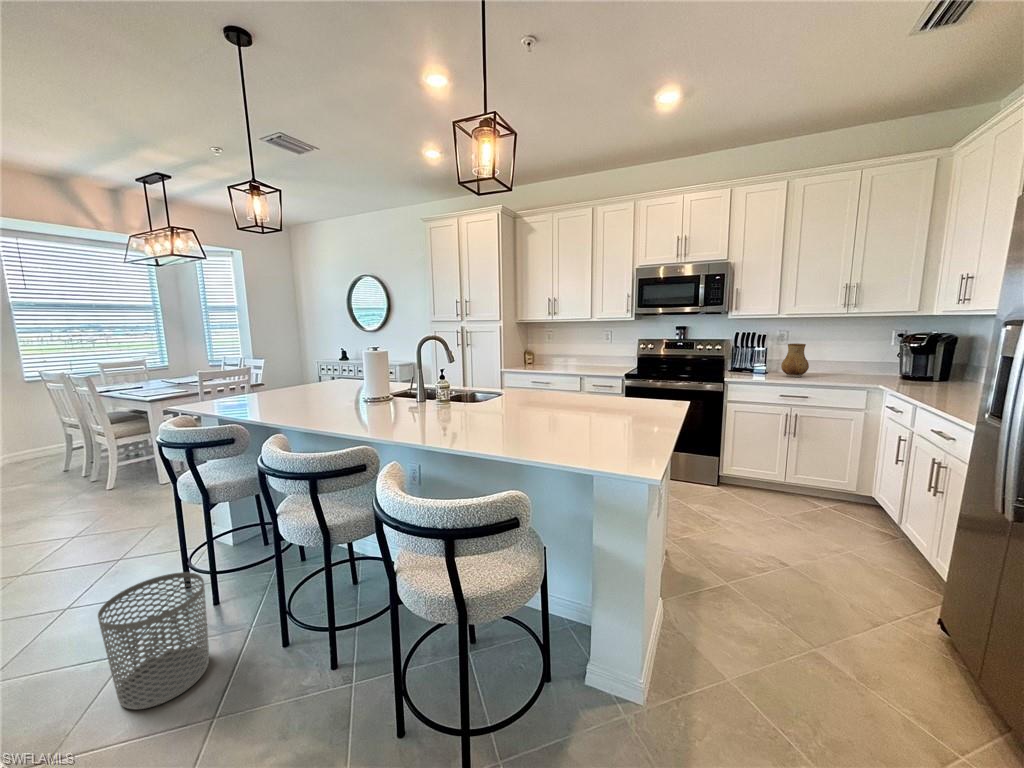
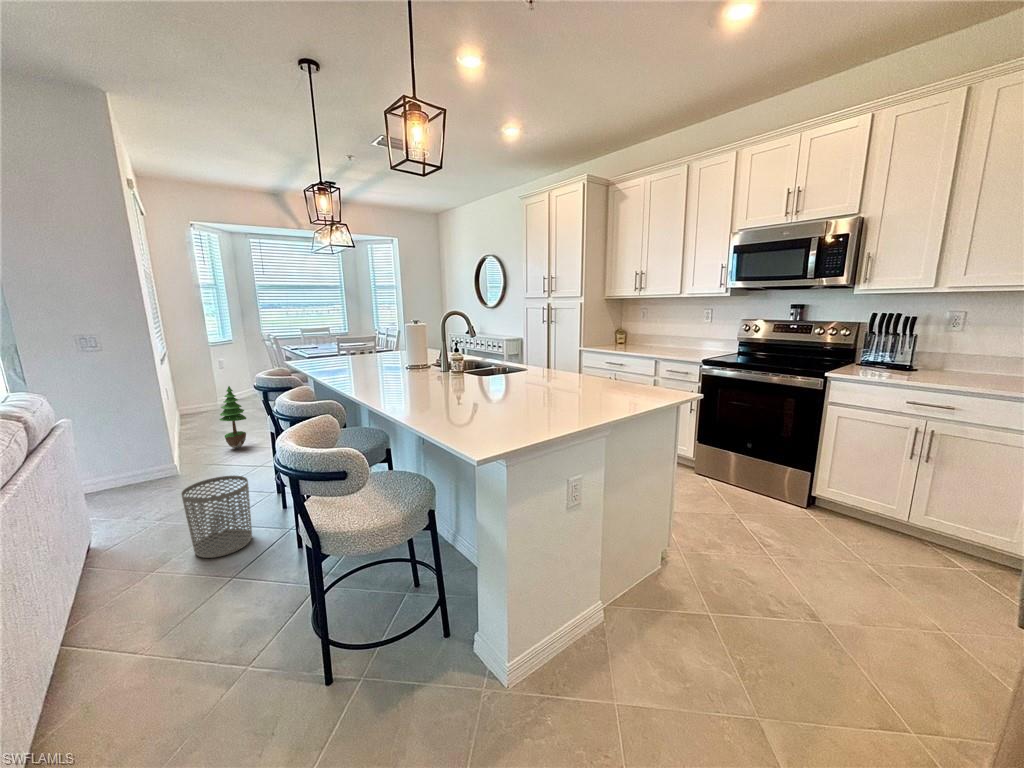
ceramic pitcher: present [781,344,809,377] -> none [924,330,970,378]
potted tree: none [21,450,72,541] -> present [219,386,246,449]

